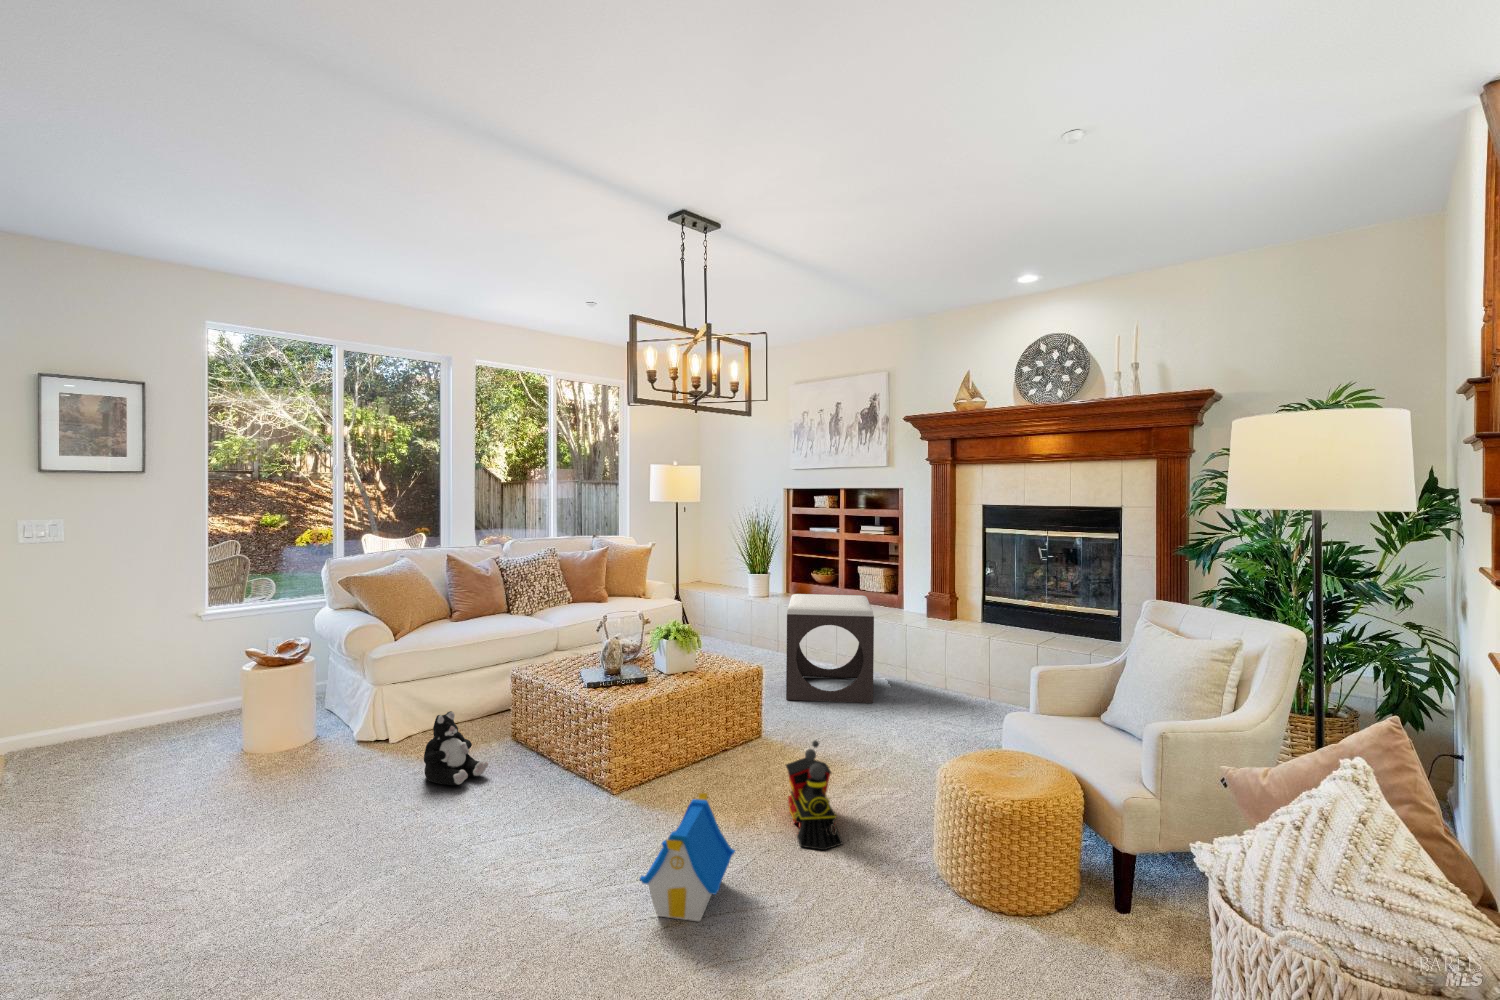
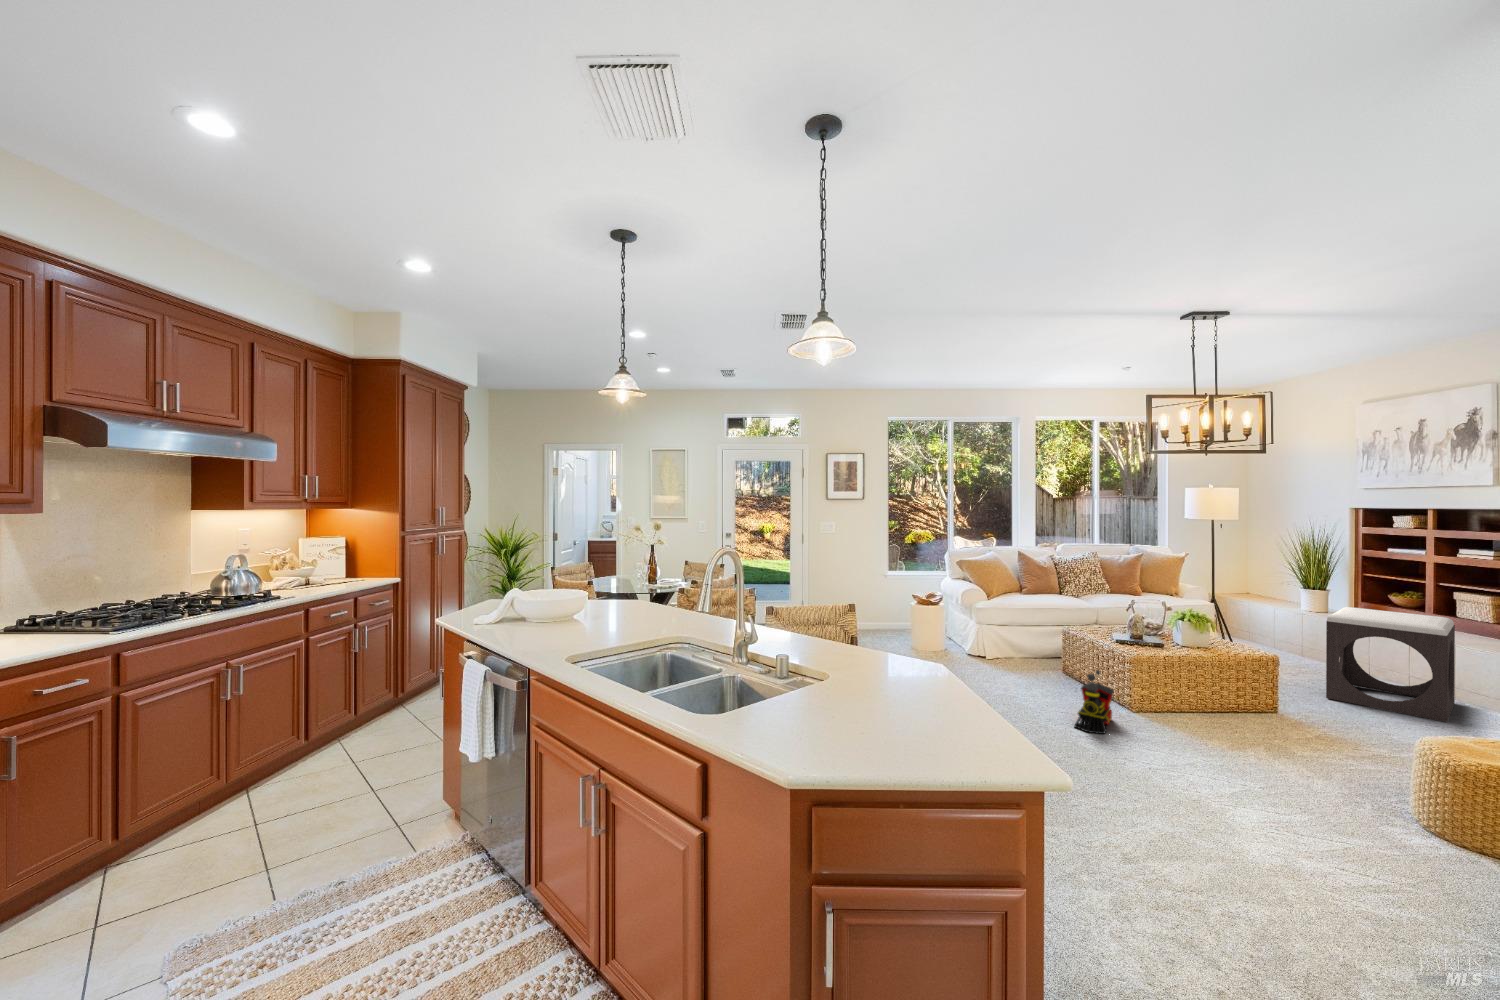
plush toy: present [424,711,488,785] -> none [1005,642,1045,685]
toy train: present [786,740,843,850] -> present [1074,670,1114,734]
toy house: present [640,793,735,922] -> none [1140,713,1221,785]

